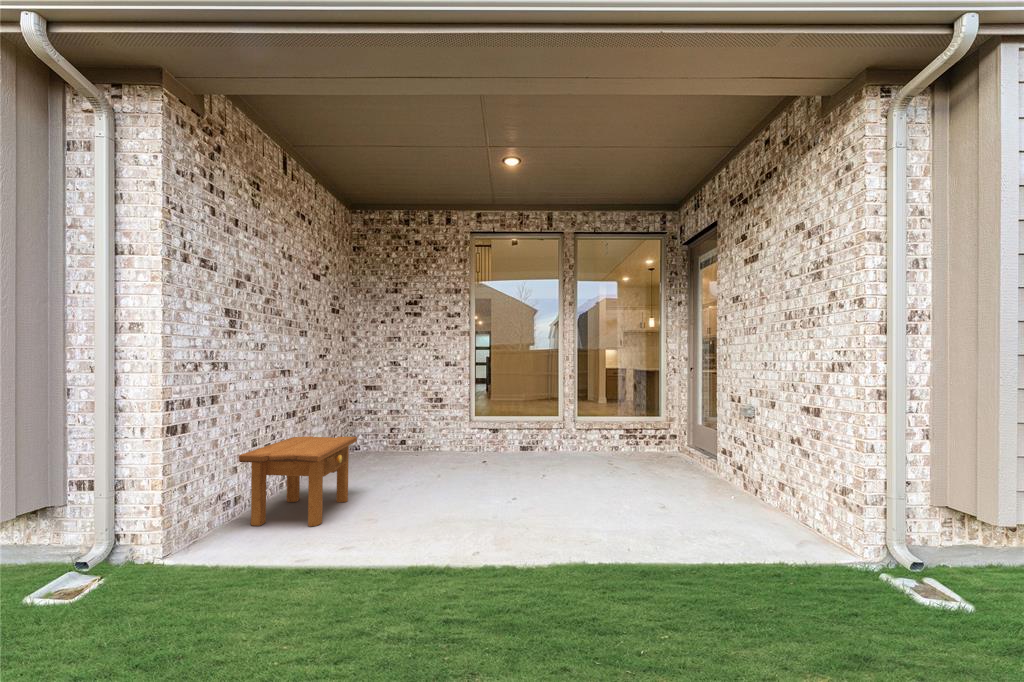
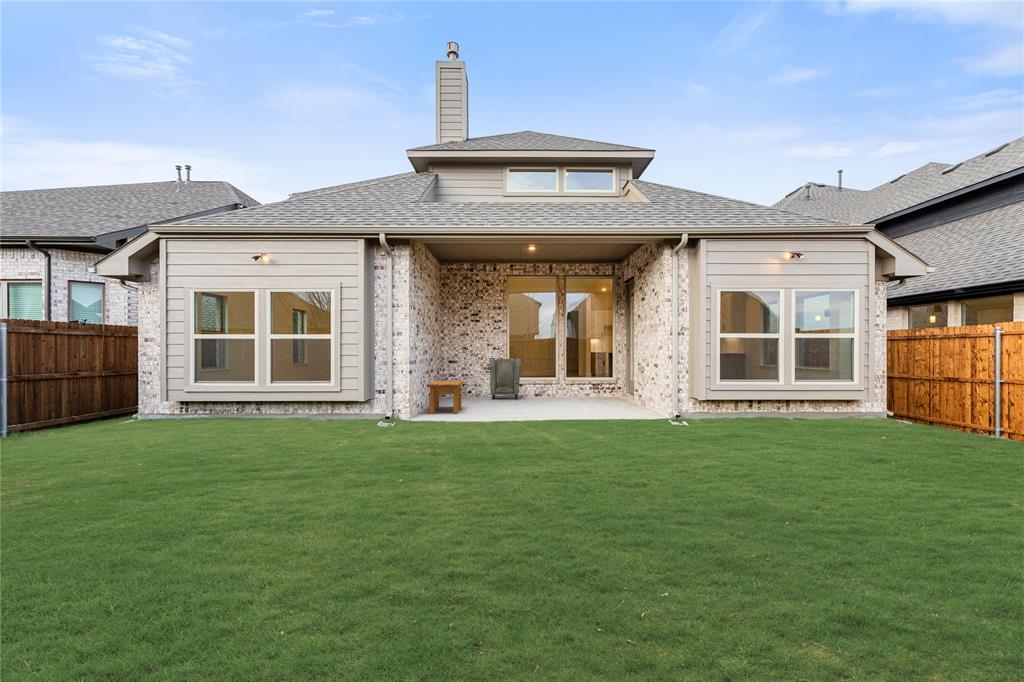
armchair: none [433,381,496,461] -> present [489,358,521,399]

